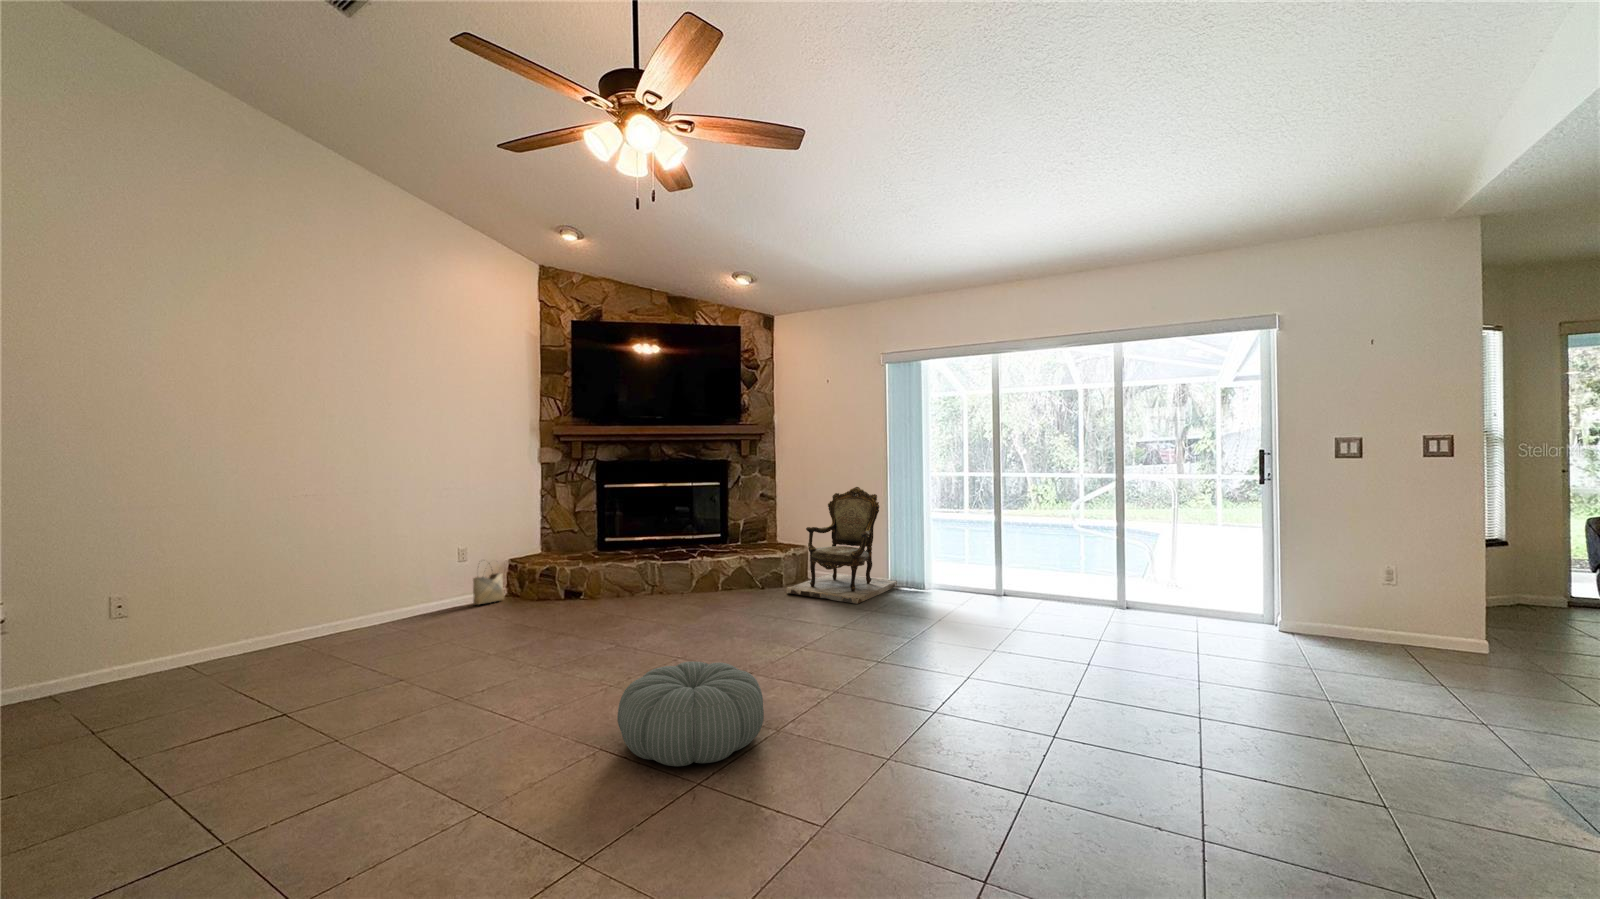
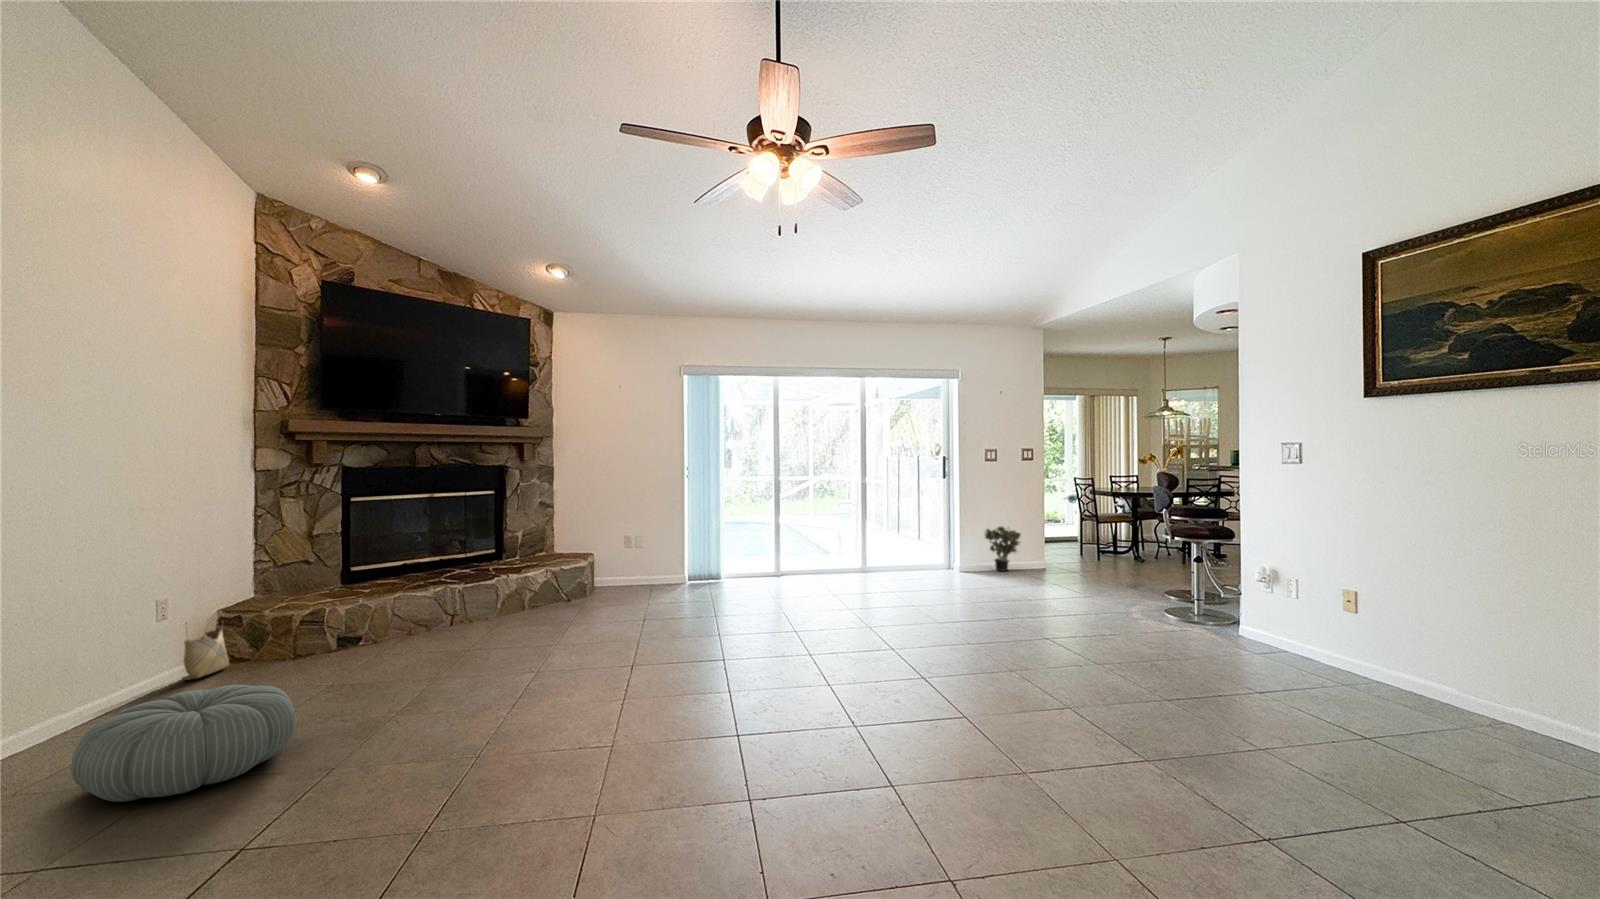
armchair: present [786,487,897,604] -> none [608,490,696,600]
potted plant: none [1319,571,1406,649] -> present [985,527,1021,571]
pouf: present [617,662,764,766] -> present [71,685,296,802]

